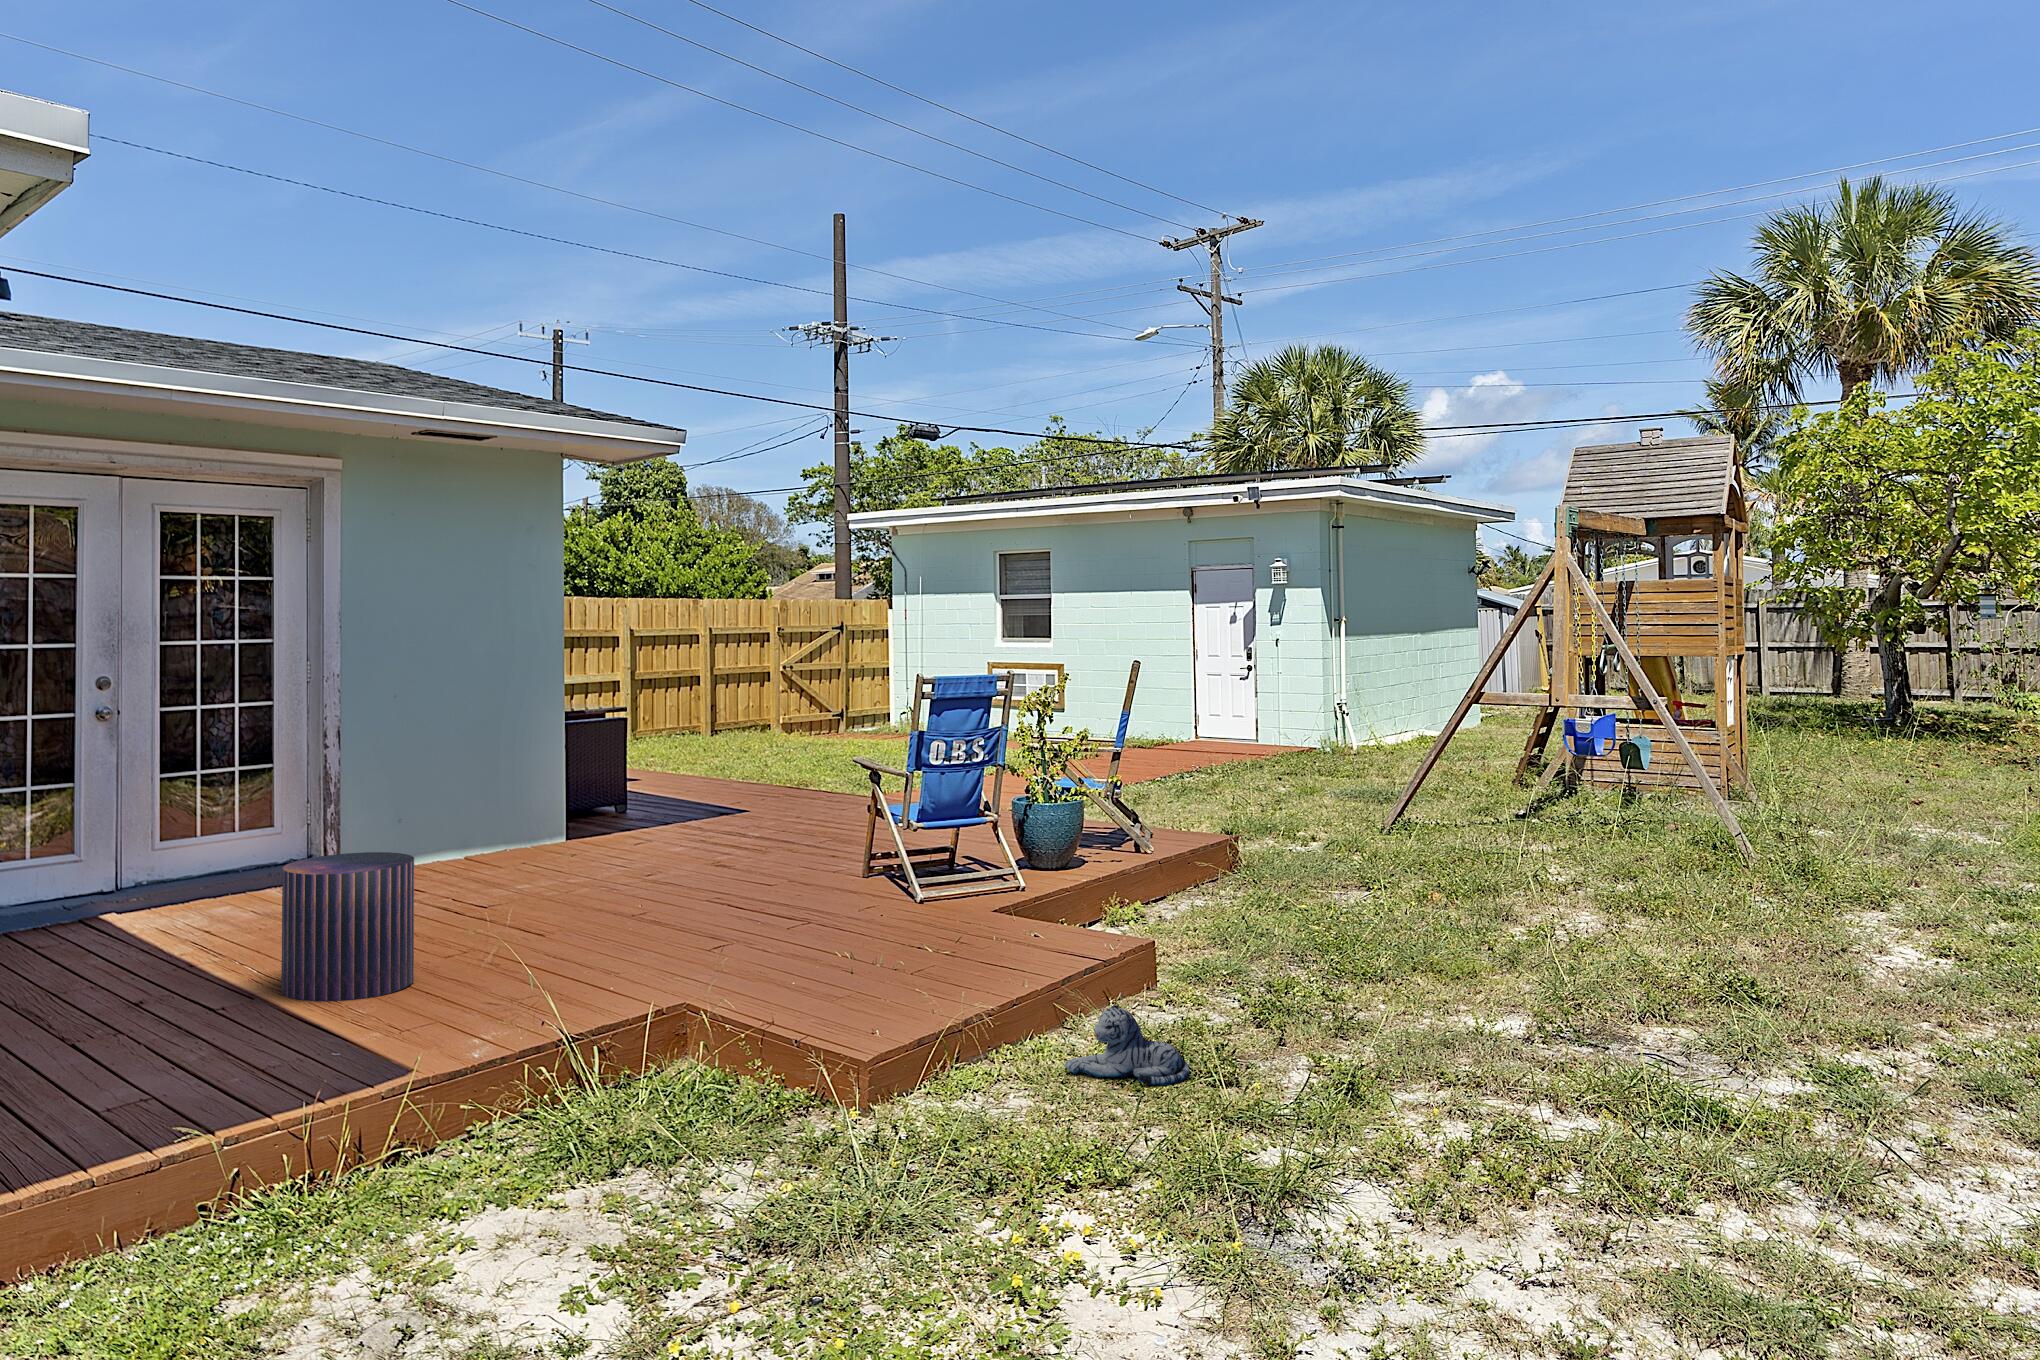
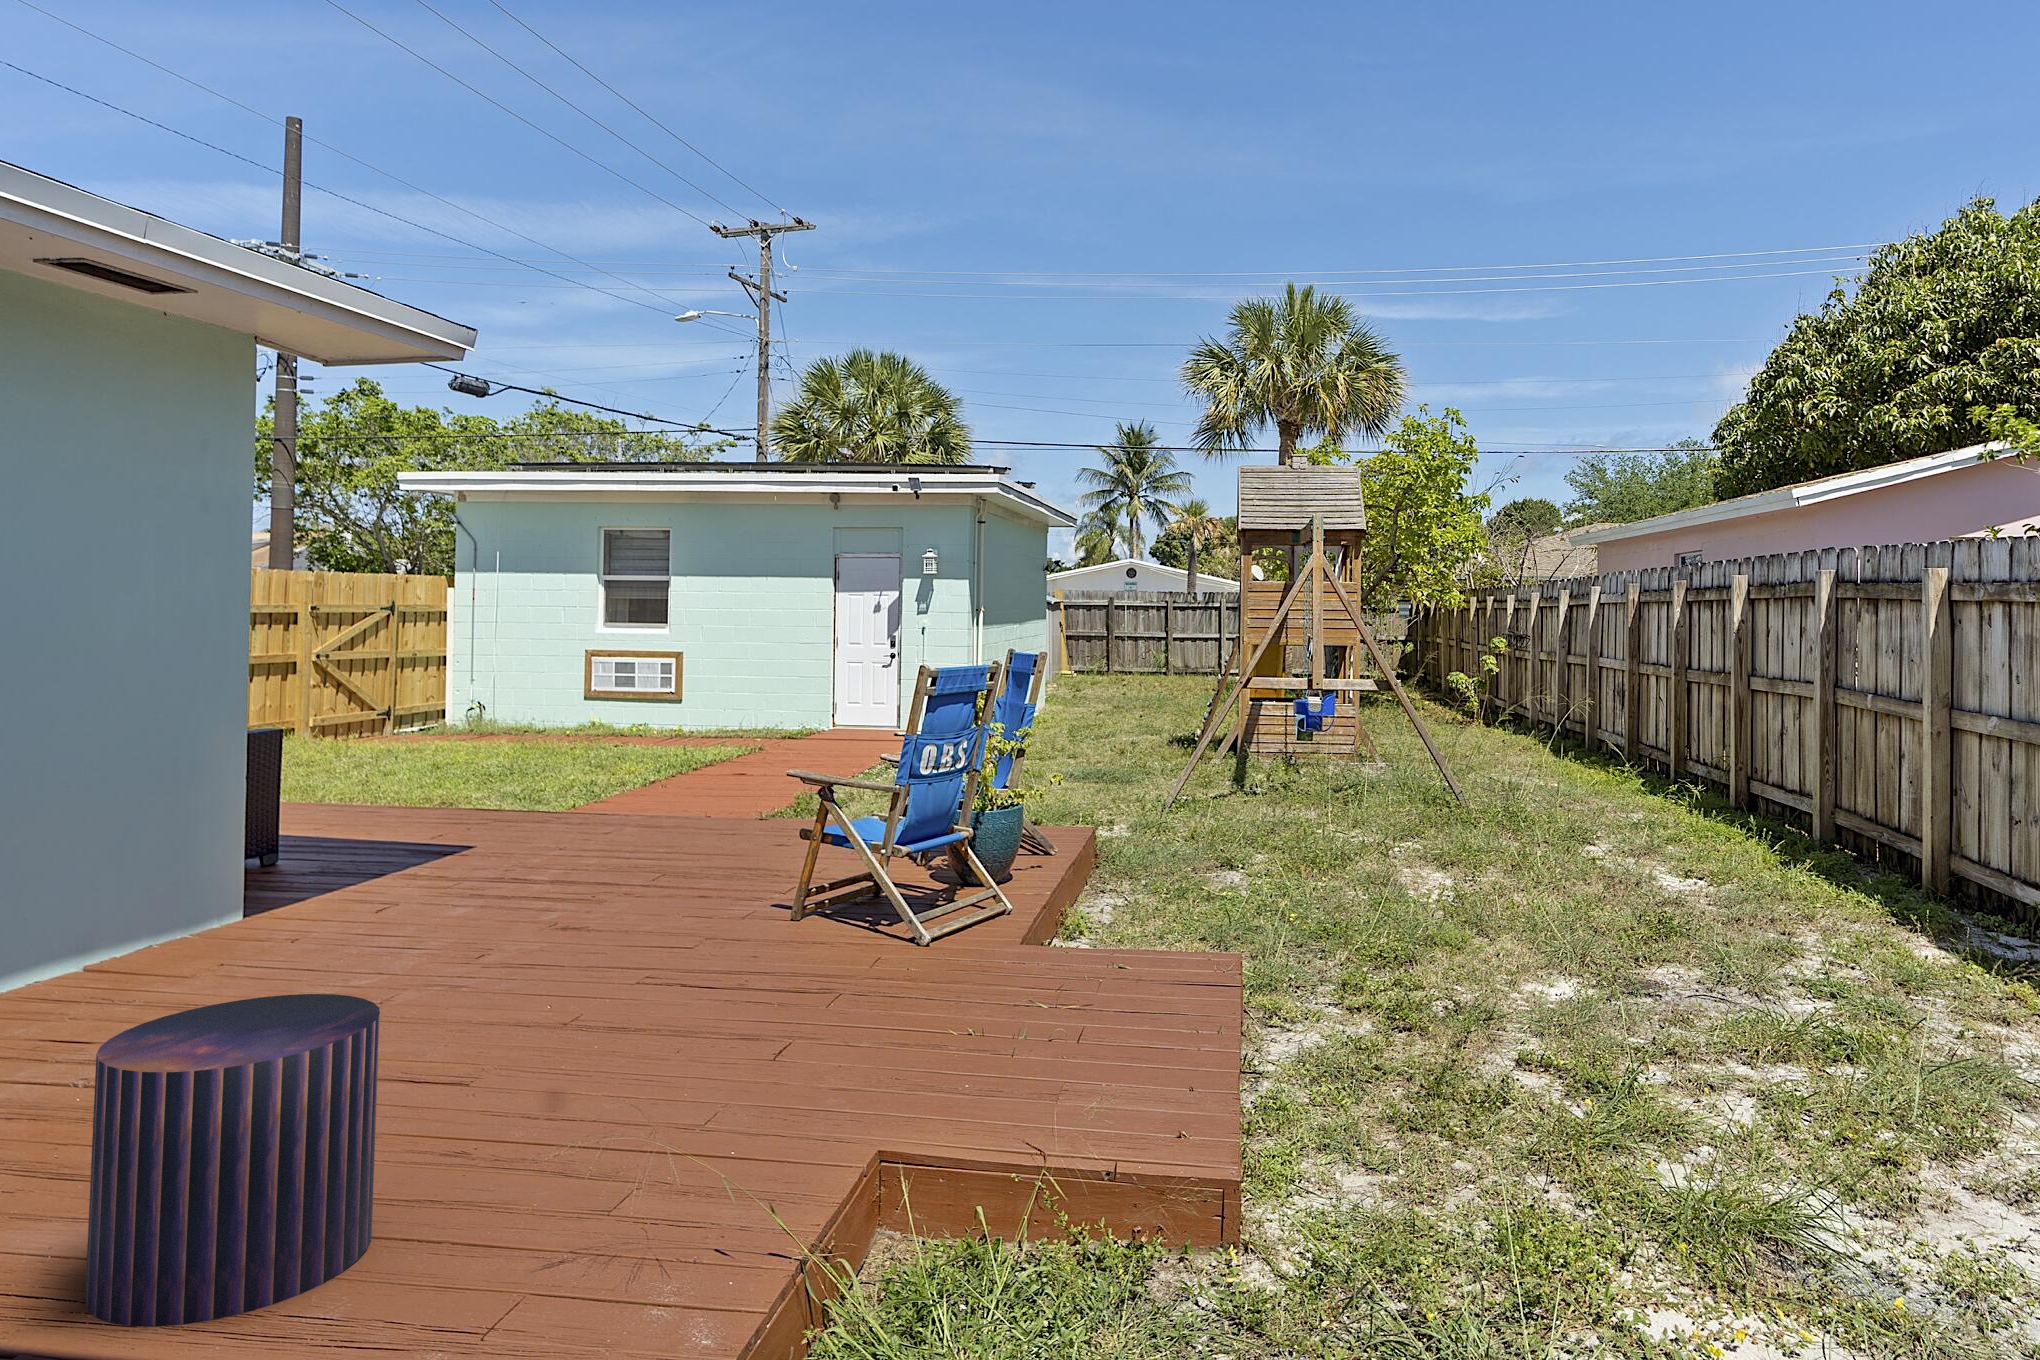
plush toy: present [1065,1005,1190,1085] -> none [1356,1052,1480,1144]

